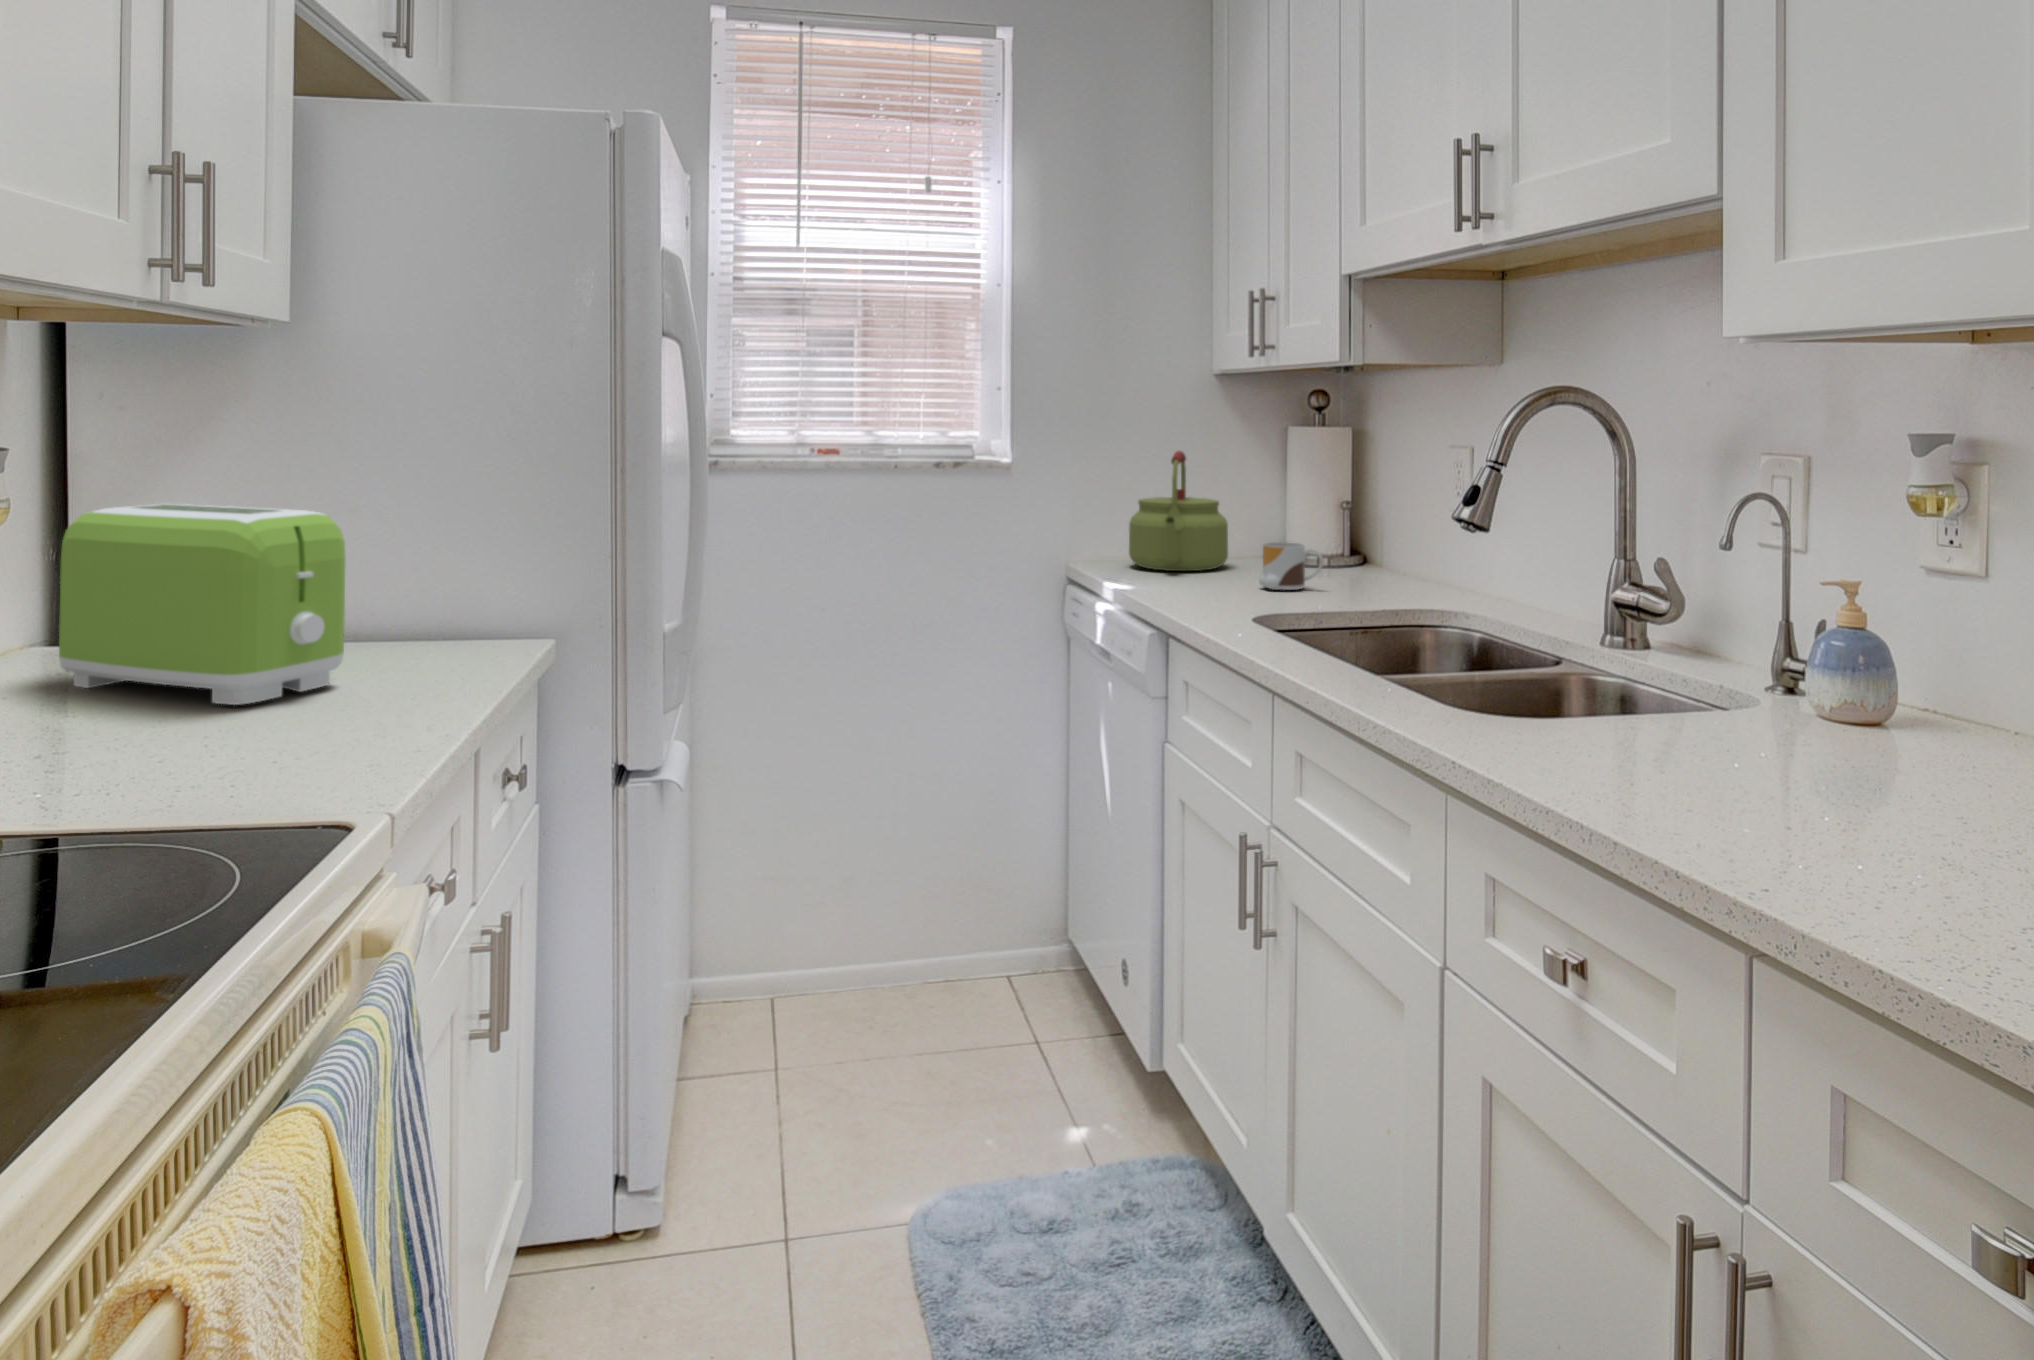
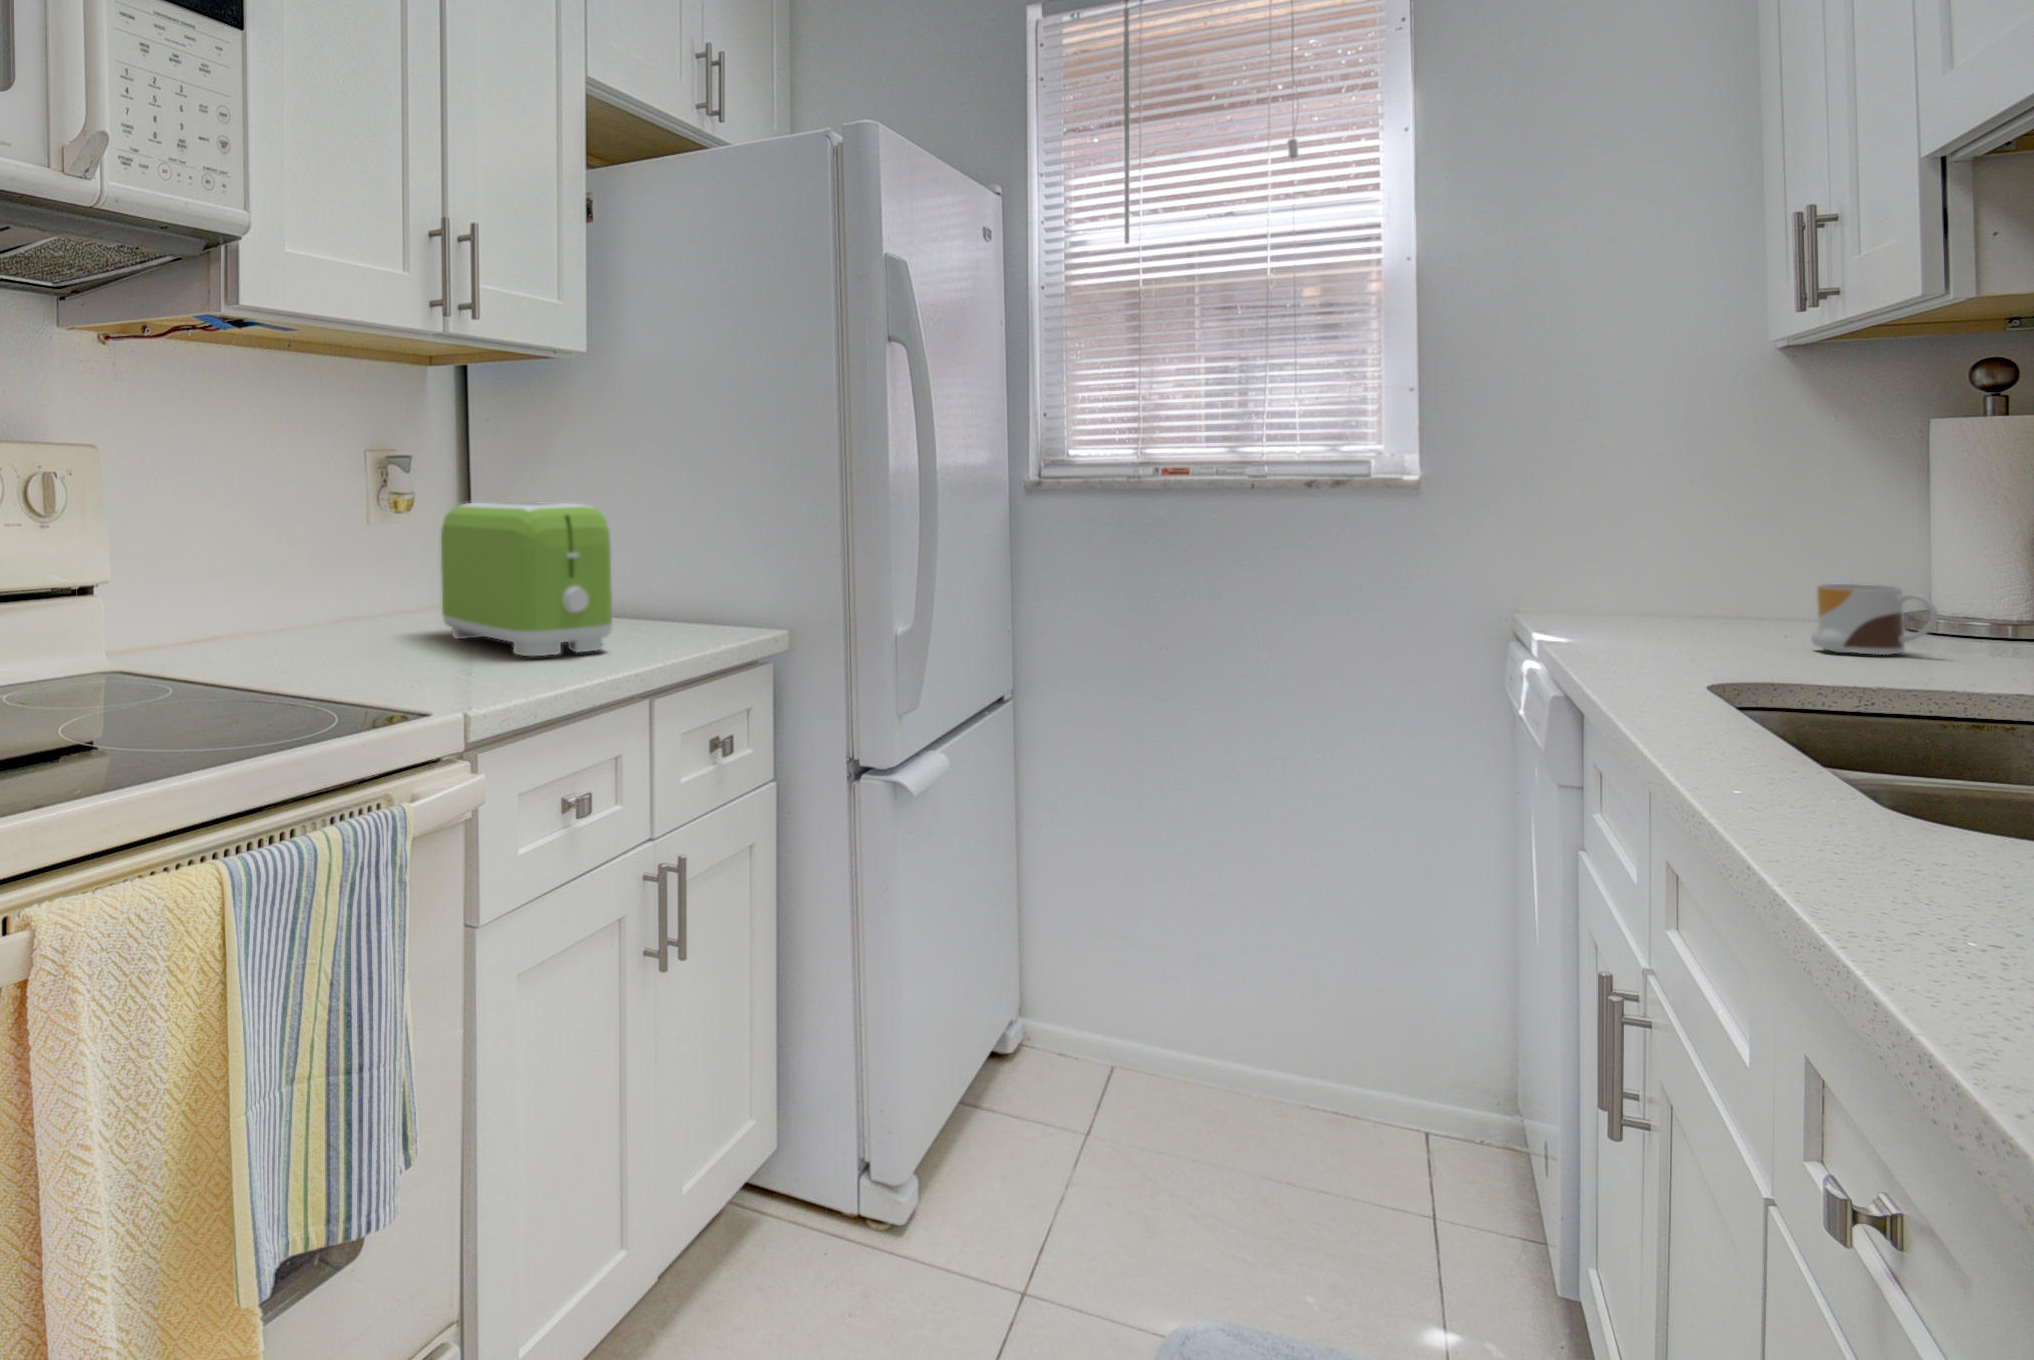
kettle: present [1129,451,1228,571] -> none [1616,458,1798,626]

